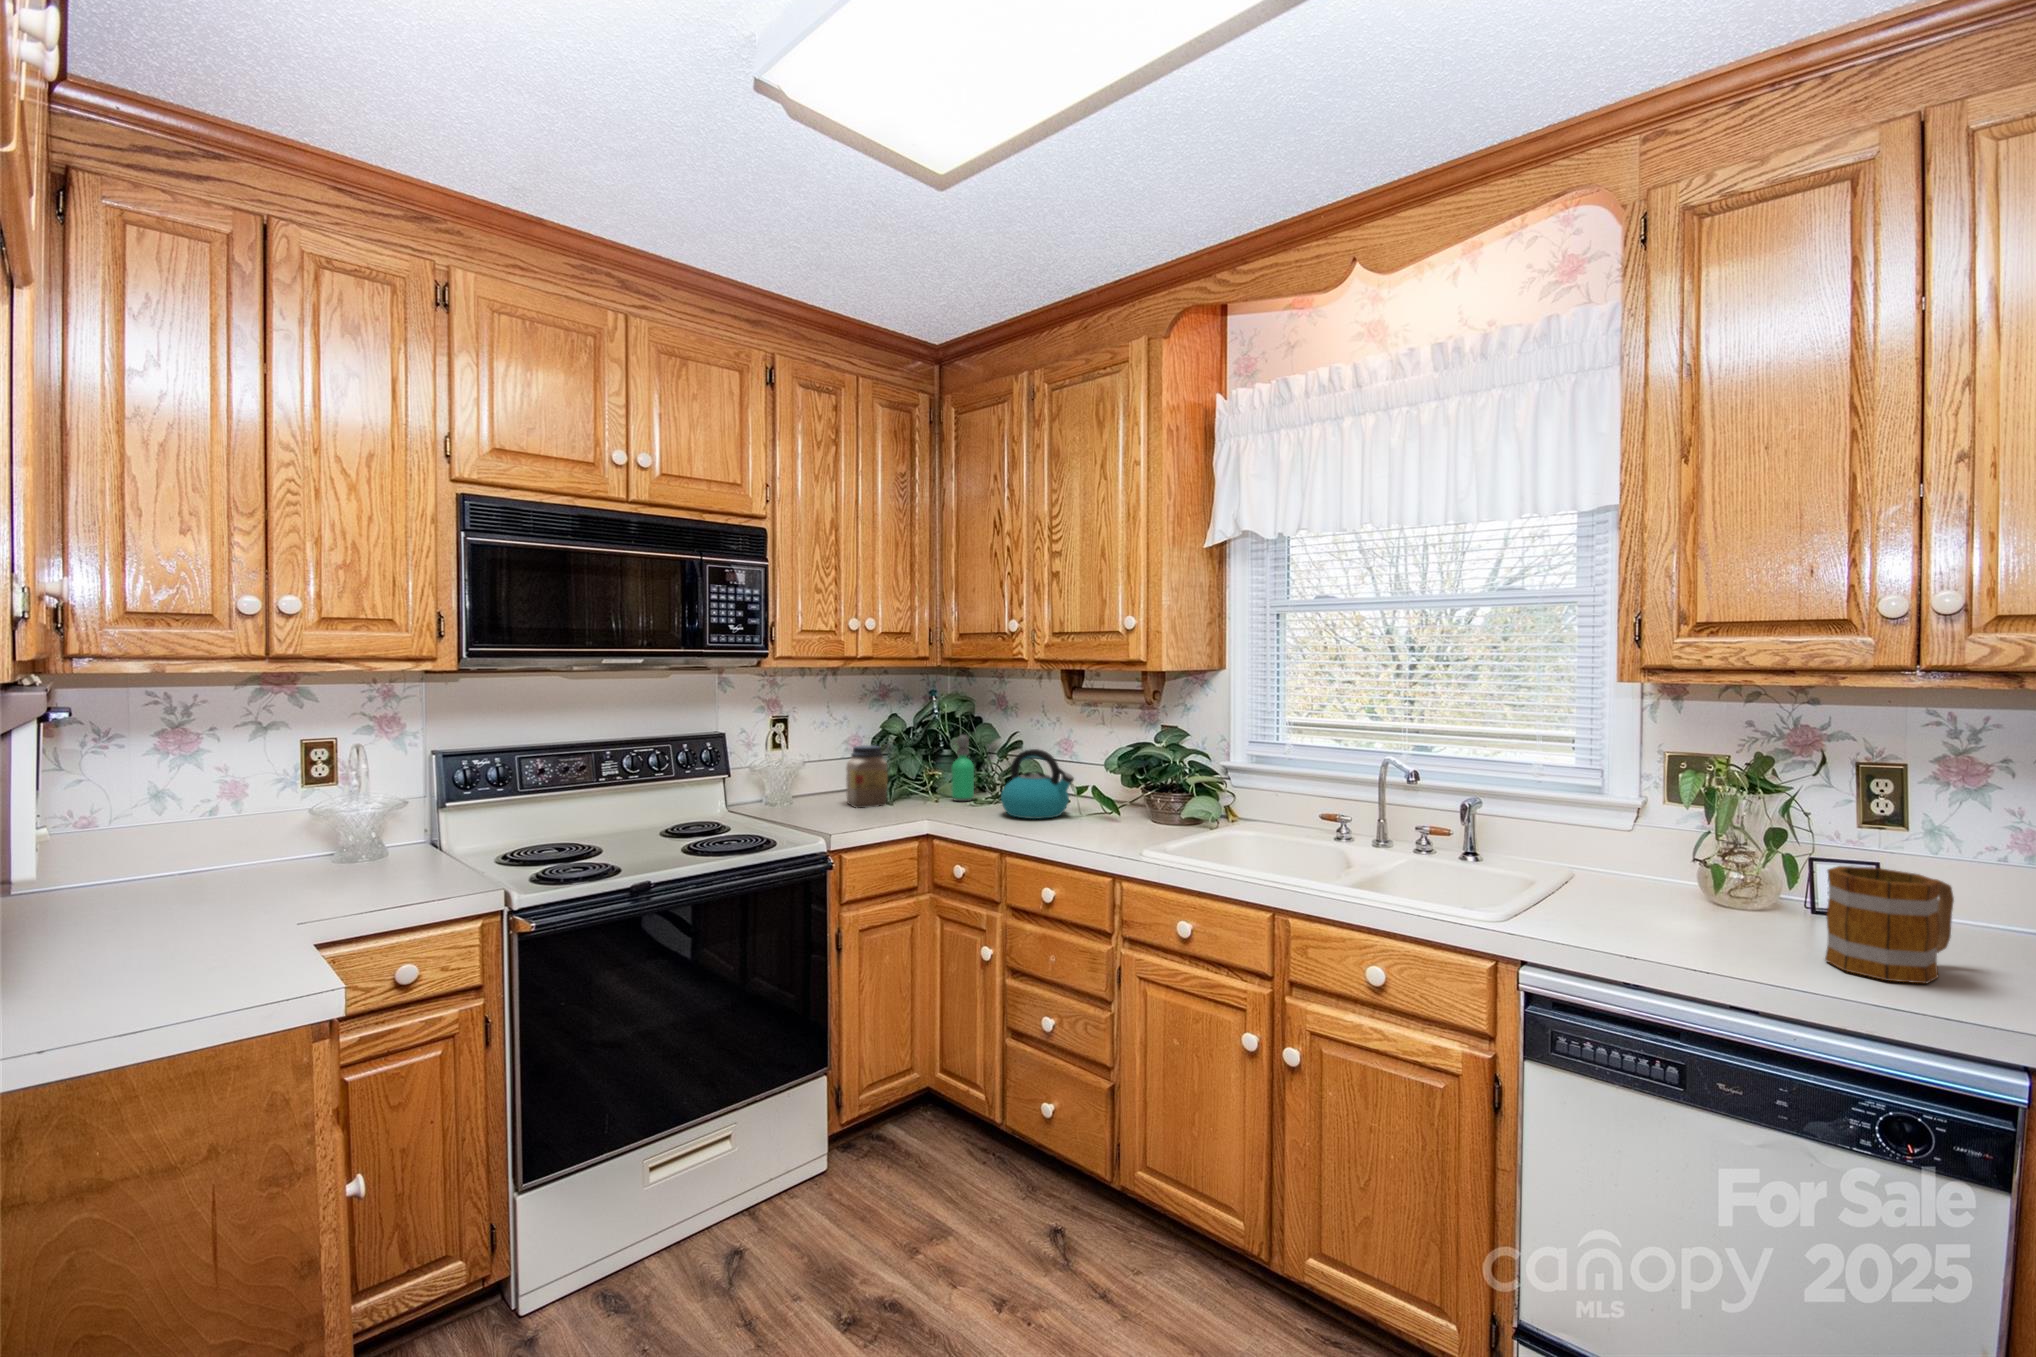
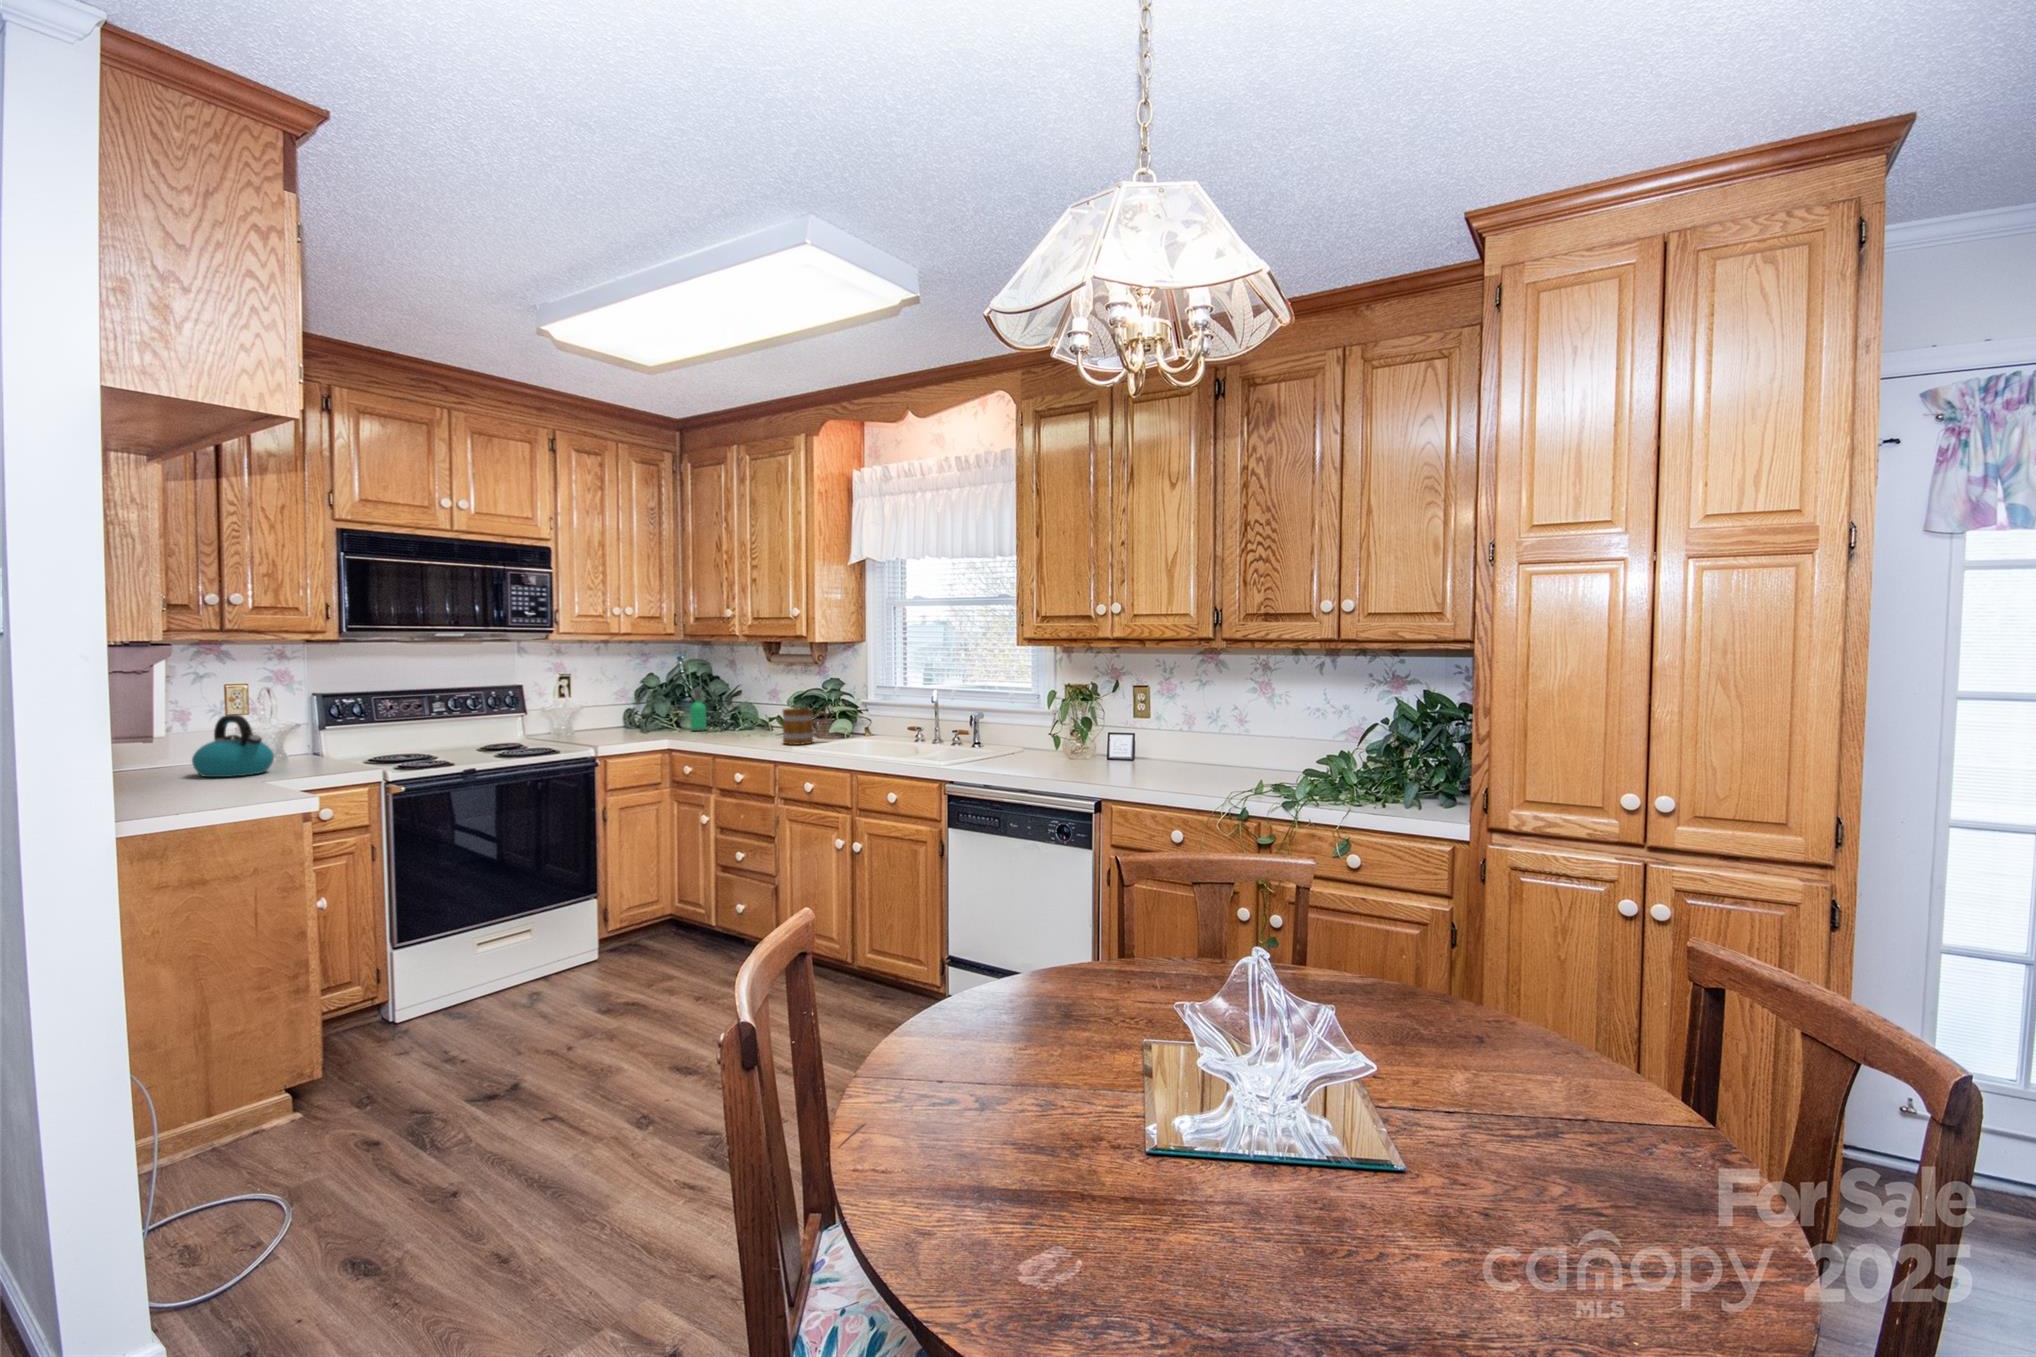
jar: present [846,745,888,808] -> none [614,694,643,736]
kettle: present [1001,749,1074,819] -> present [192,715,274,777]
mug: present [1825,866,1954,983] -> present [783,708,827,745]

